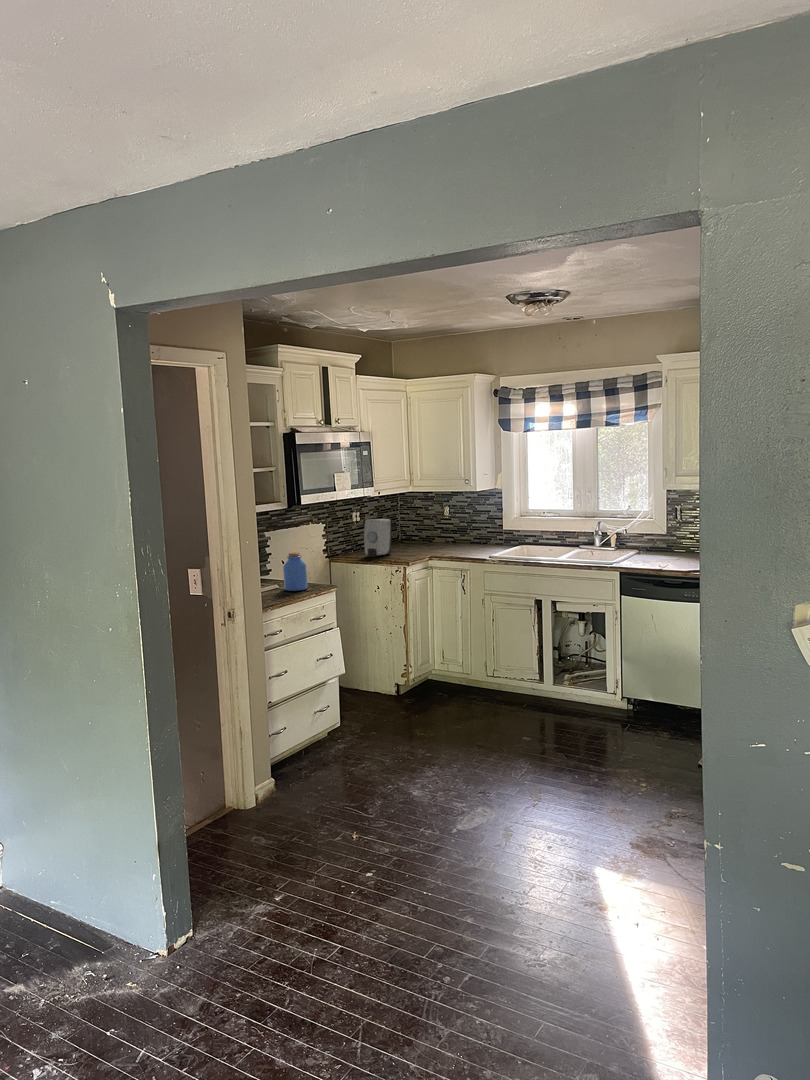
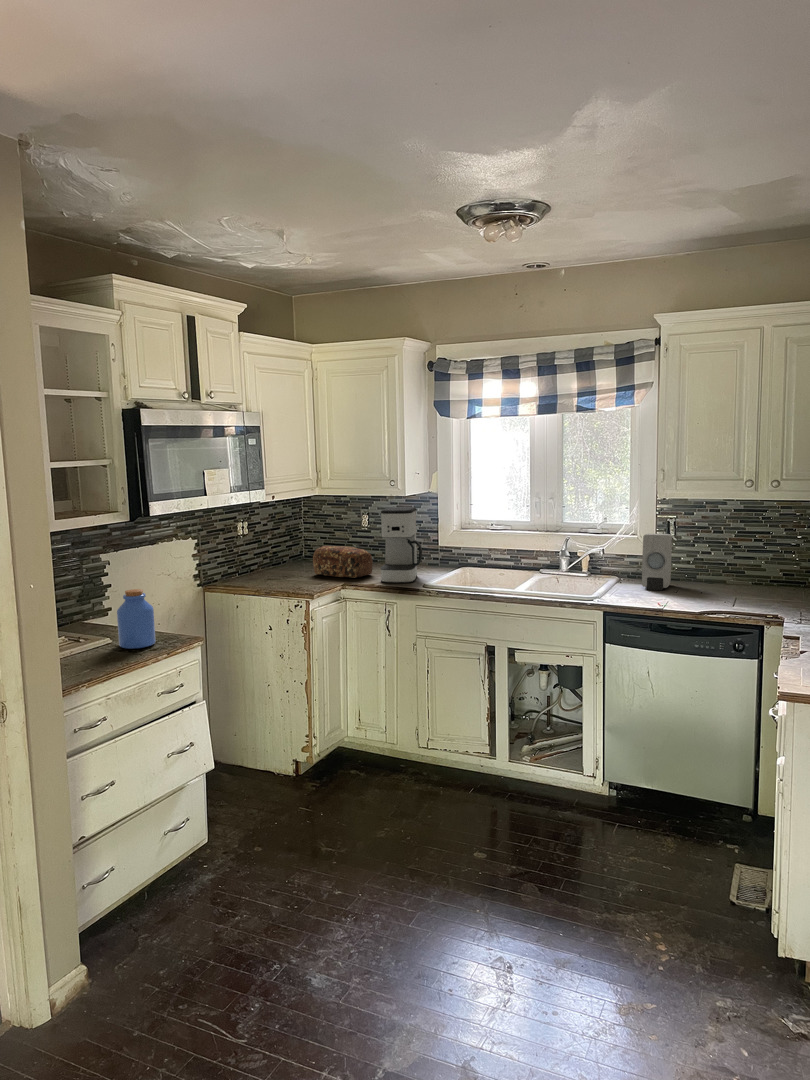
coffee maker: none [458,500,489,555] -> present [381,507,422,583]
soap dispenser: present [364,519,391,557] -> present [642,534,672,590]
bread loaf: none [408,529,453,552] -> present [313,546,373,578]

